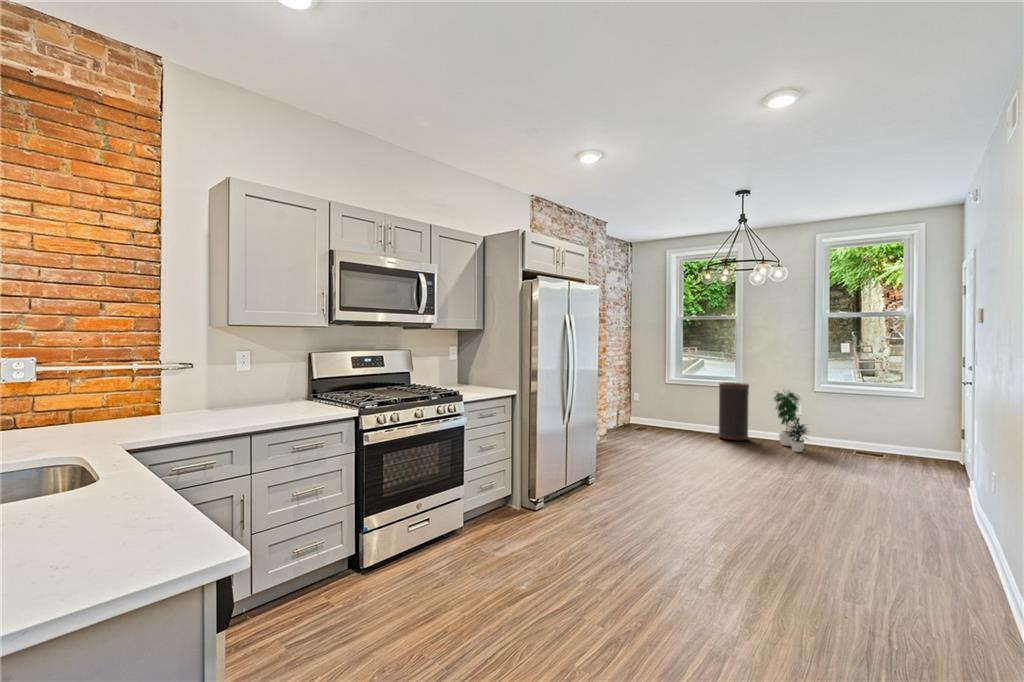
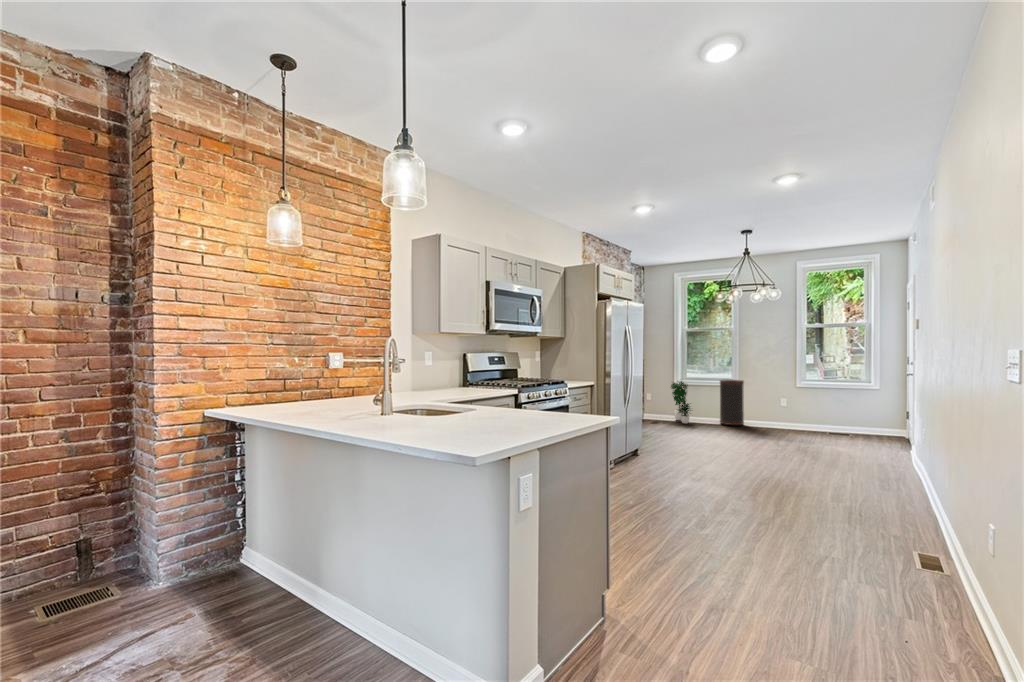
potted plant: present [774,392,807,452] -> present [671,381,691,424]

